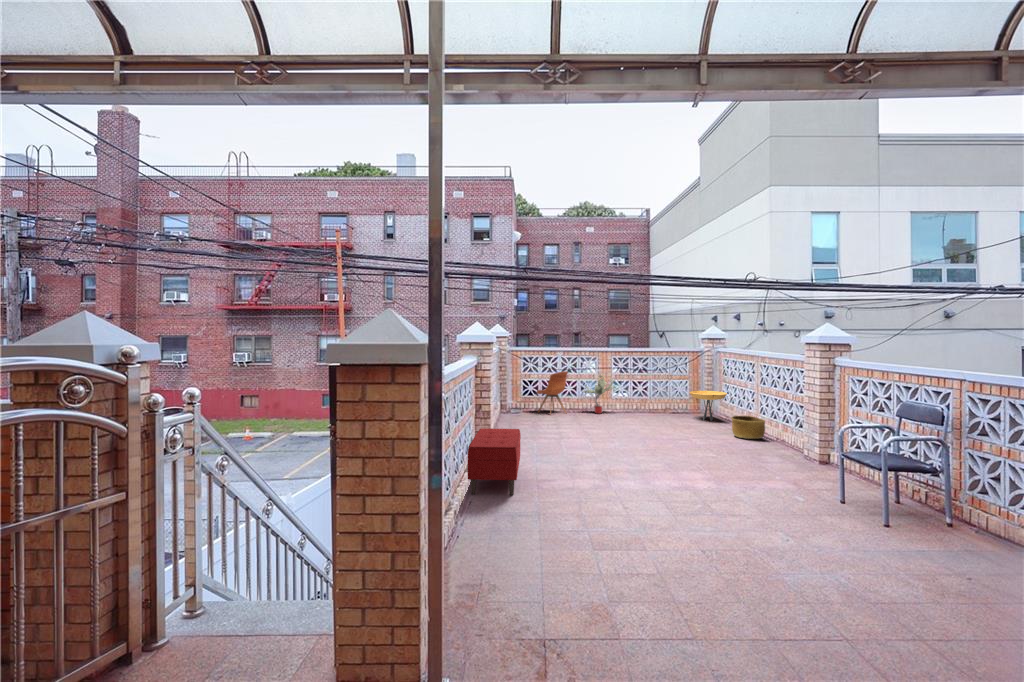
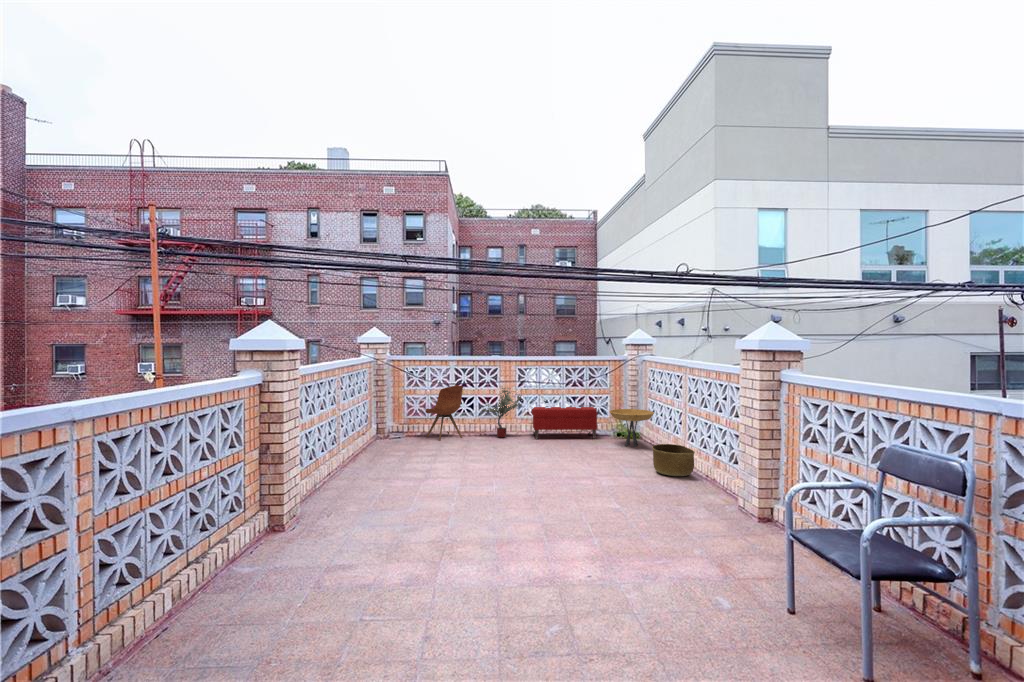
bench: present [467,429,521,495] -> present [532,407,597,439]

